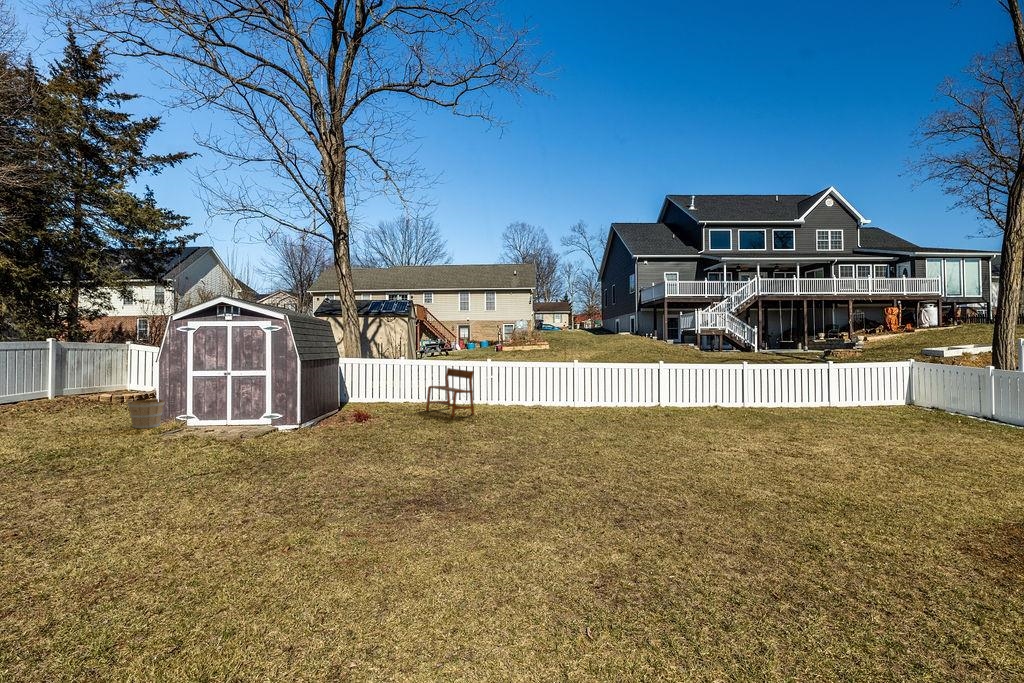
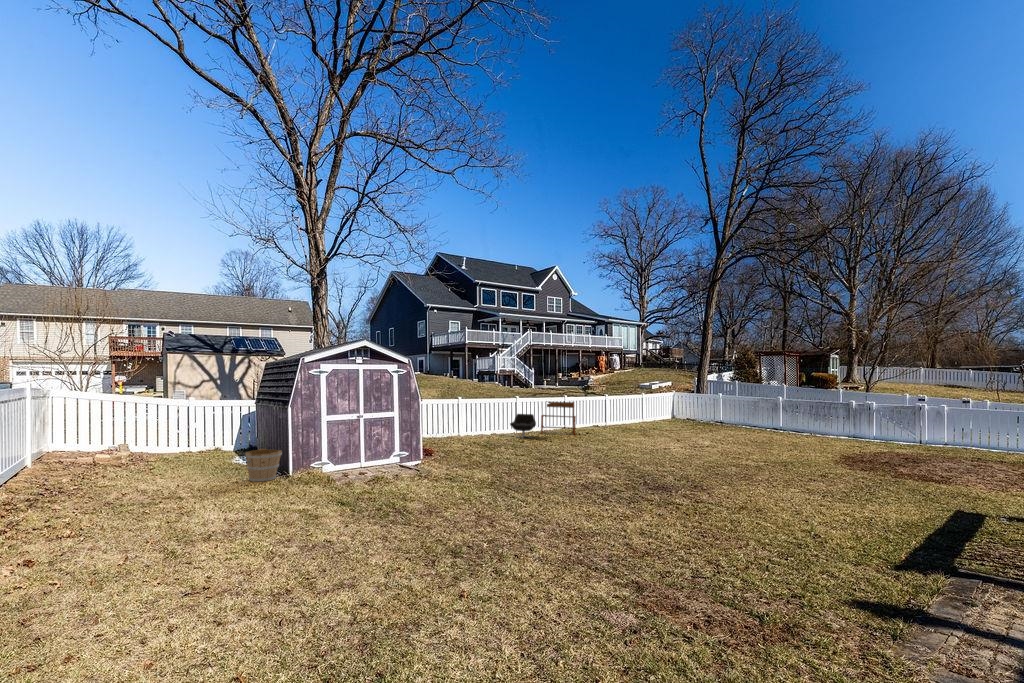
bench: present [426,368,474,417] -> present [541,402,576,435]
lounge chair: none [504,385,544,417] -> present [510,414,536,439]

